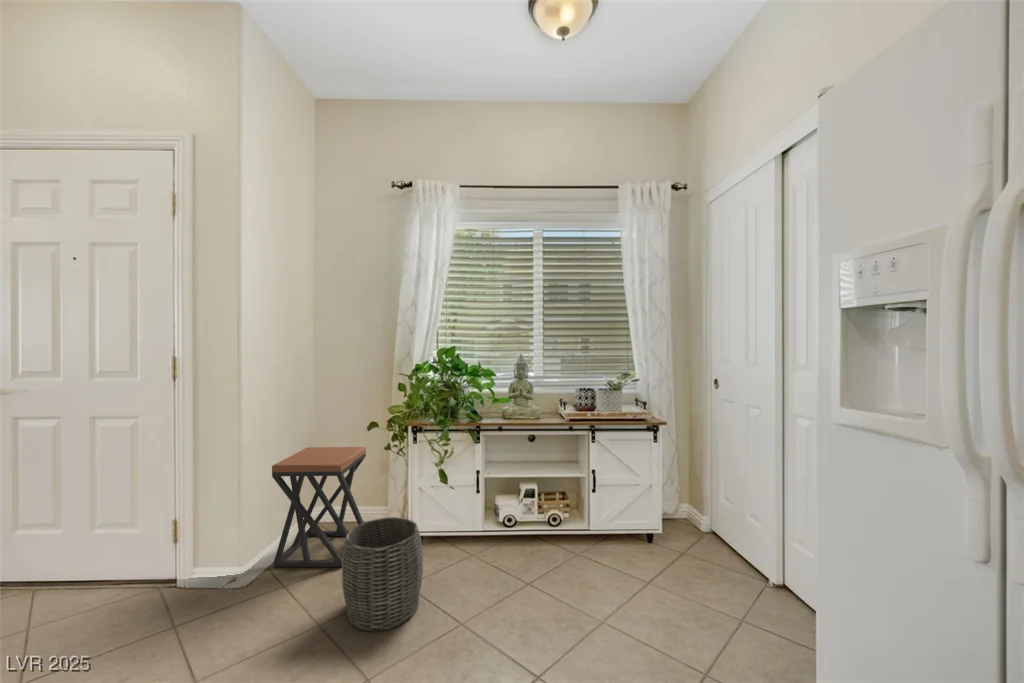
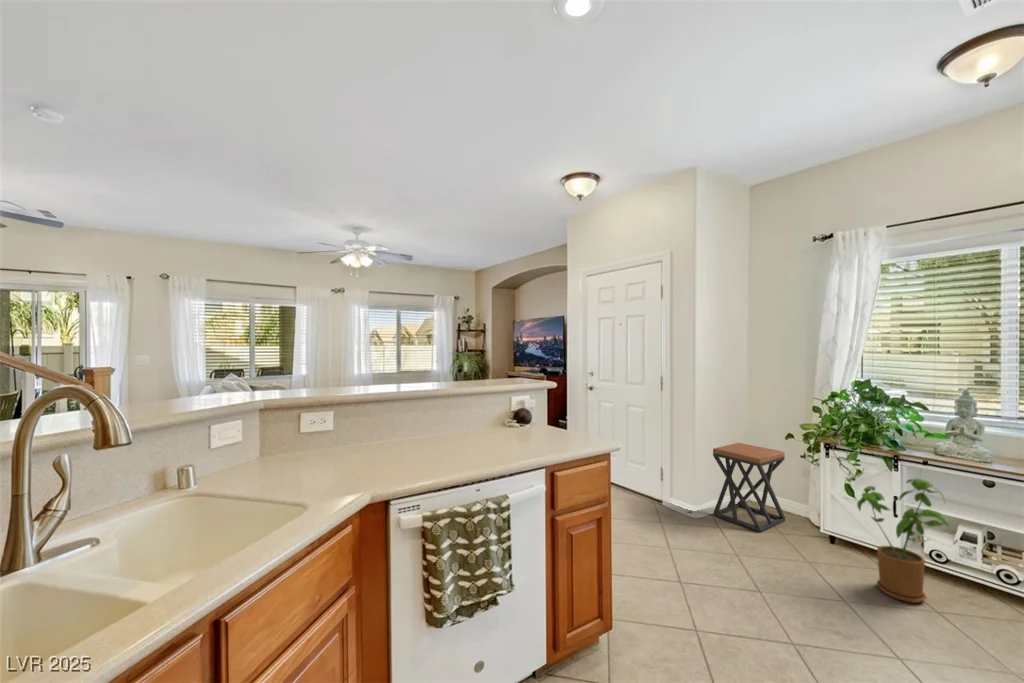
house plant: none [455,447,537,589] -> present [857,478,949,603]
woven basket: present [342,517,423,631] -> none [754,502,820,580]

